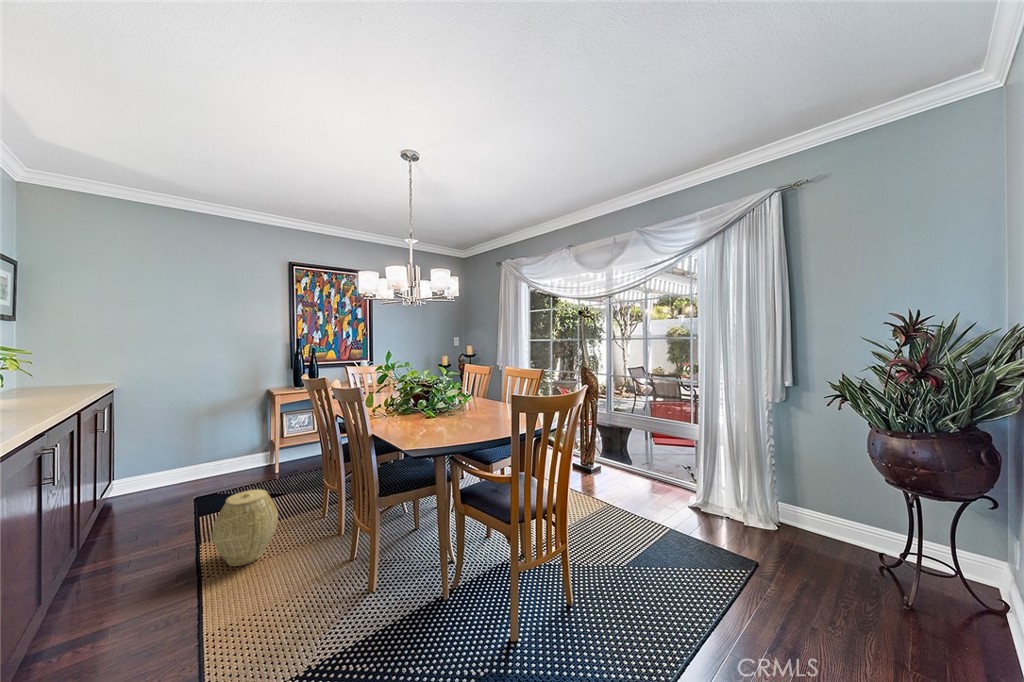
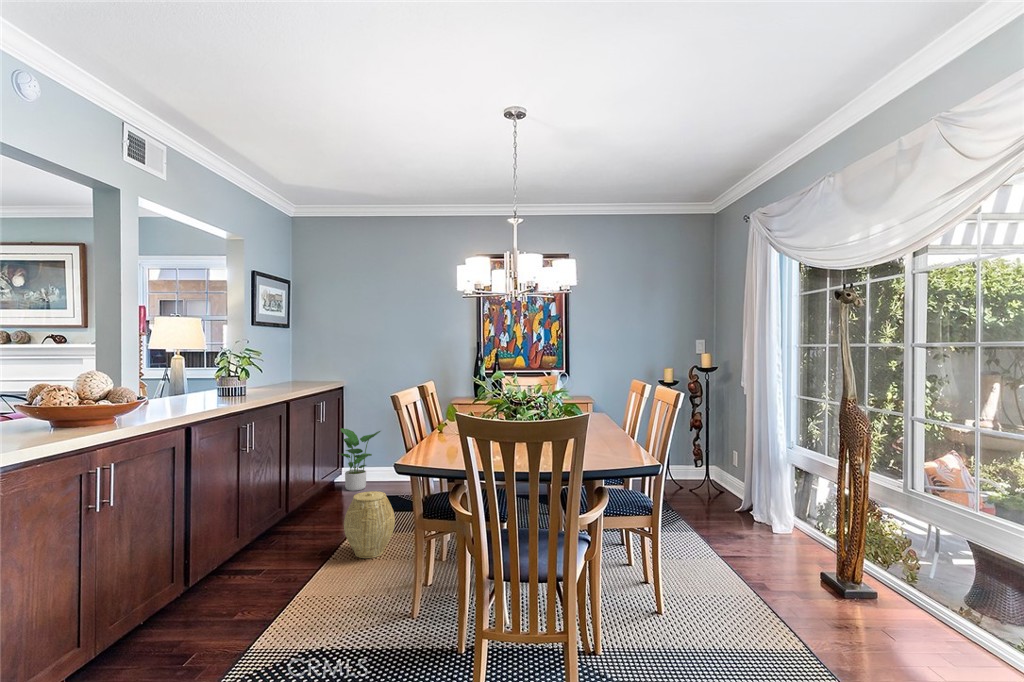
potted plant: none [104,430,175,505] -> present [338,428,380,491]

